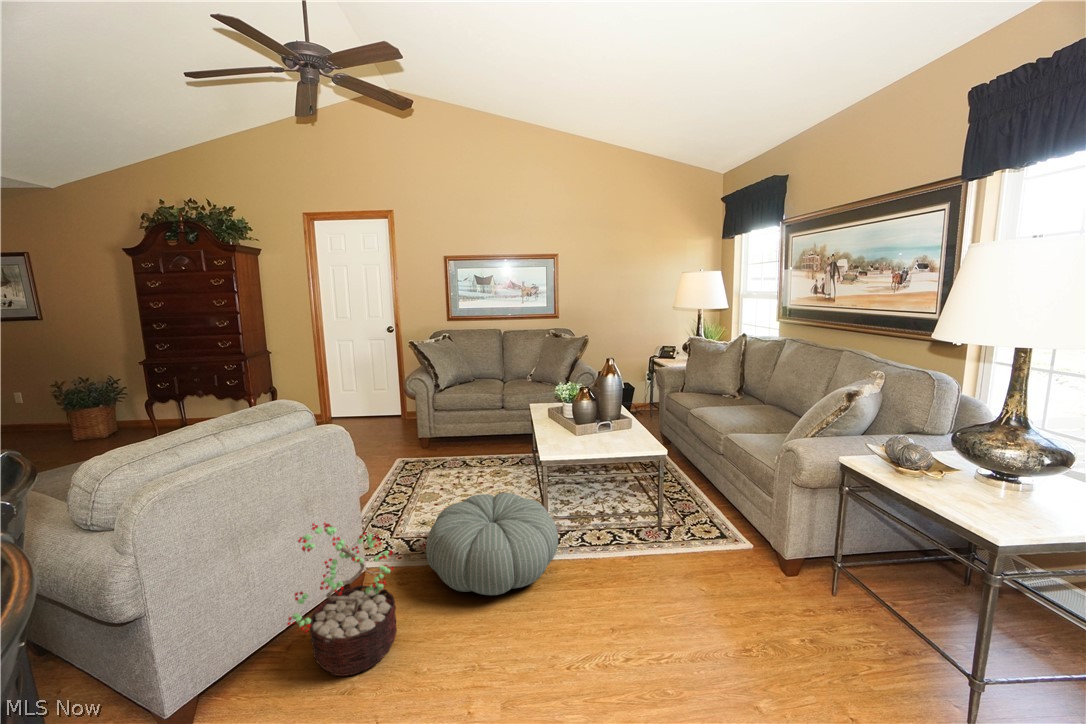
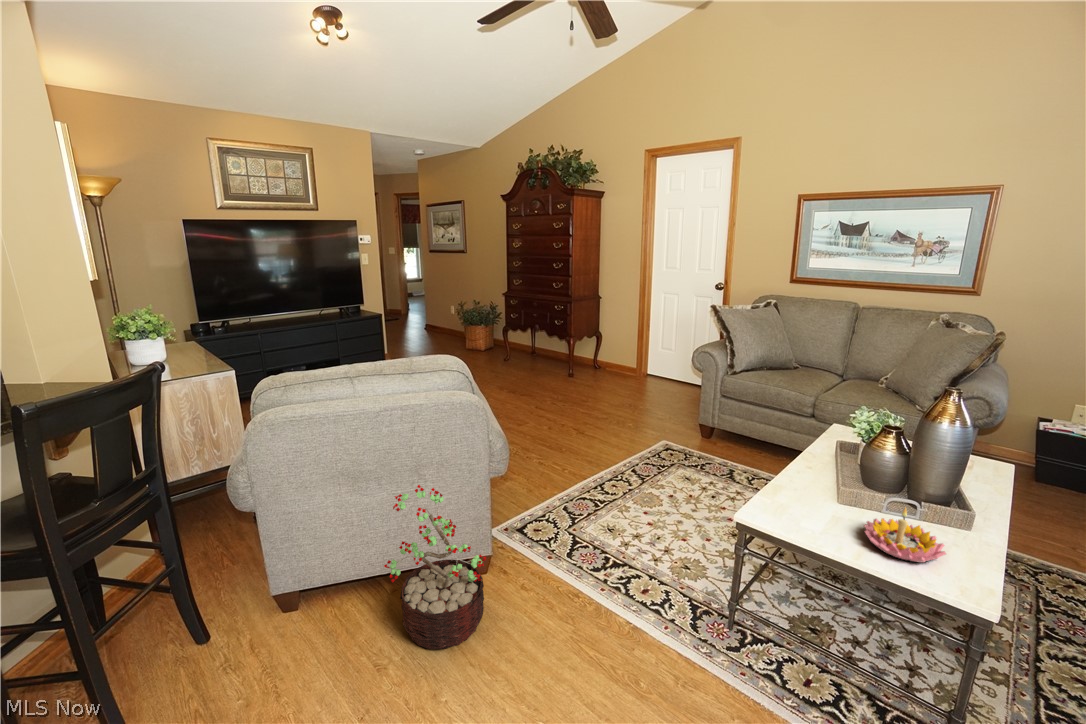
candle holder: none [598,418,635,446] -> present [864,508,946,562]
pouf: present [426,493,558,595] -> none [547,524,725,680]

